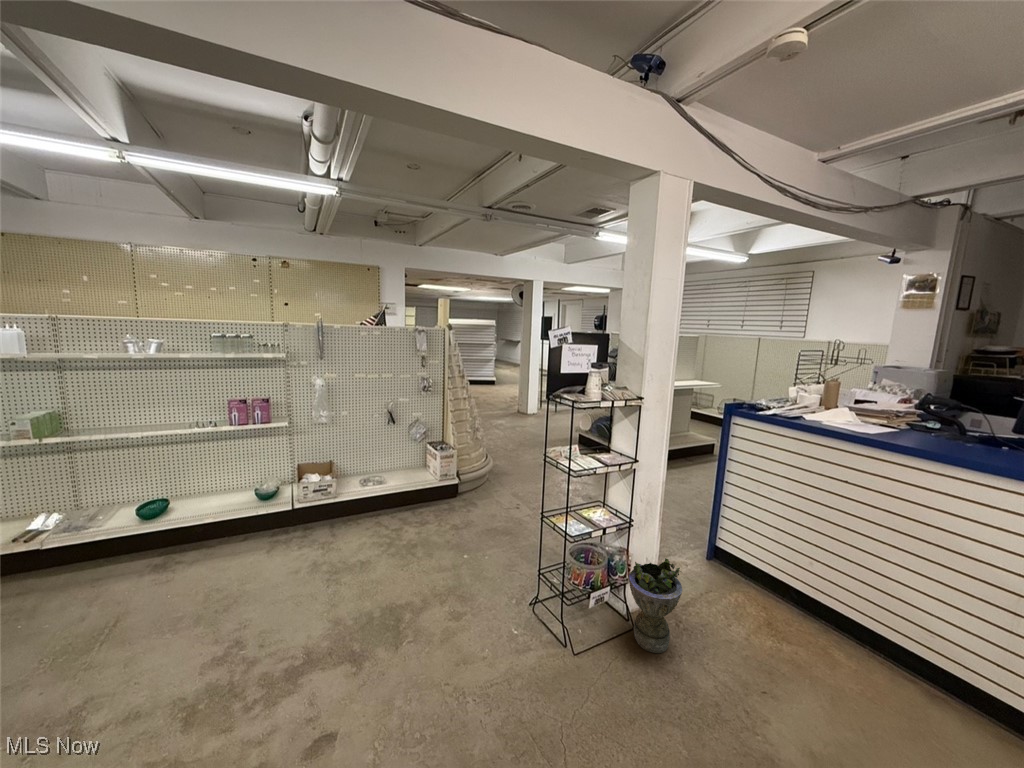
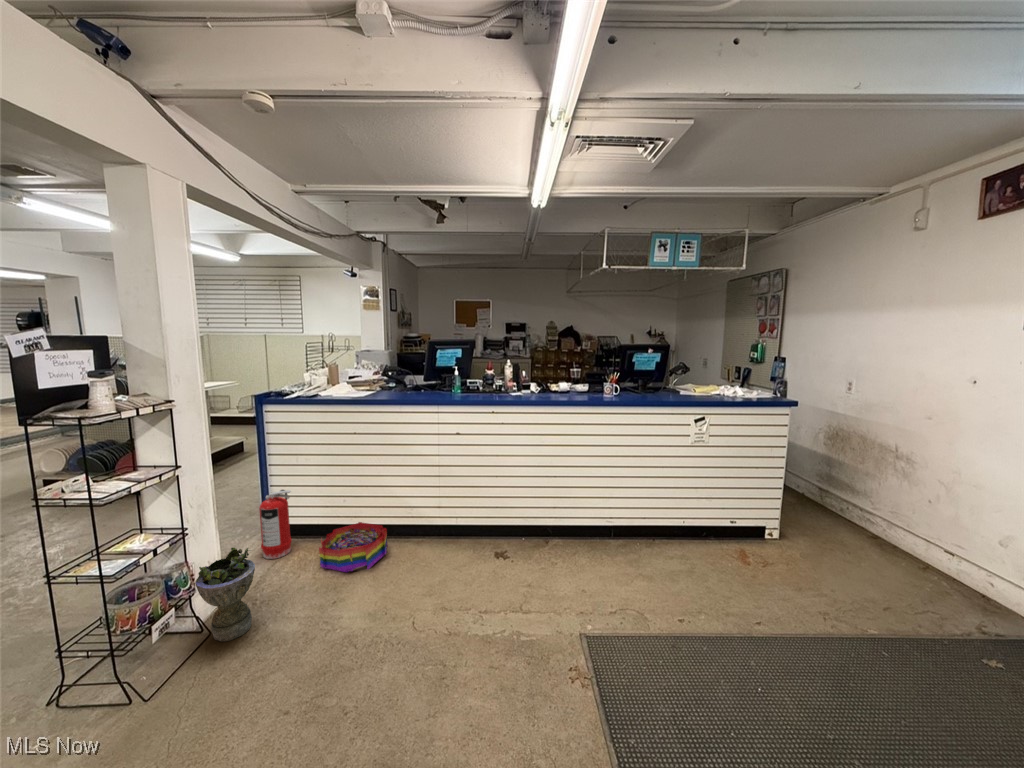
fire extinguisher: none [700,513,743,588] -> present [259,490,292,559]
storage bin: none [759,594,875,687] -> present [319,522,387,572]

